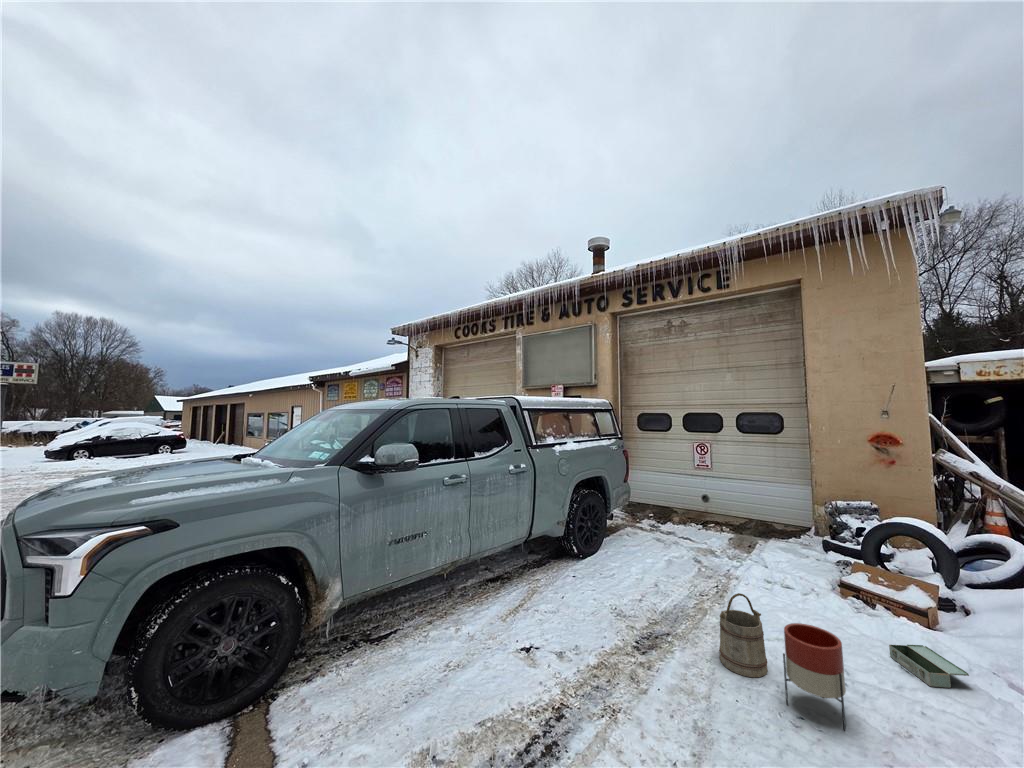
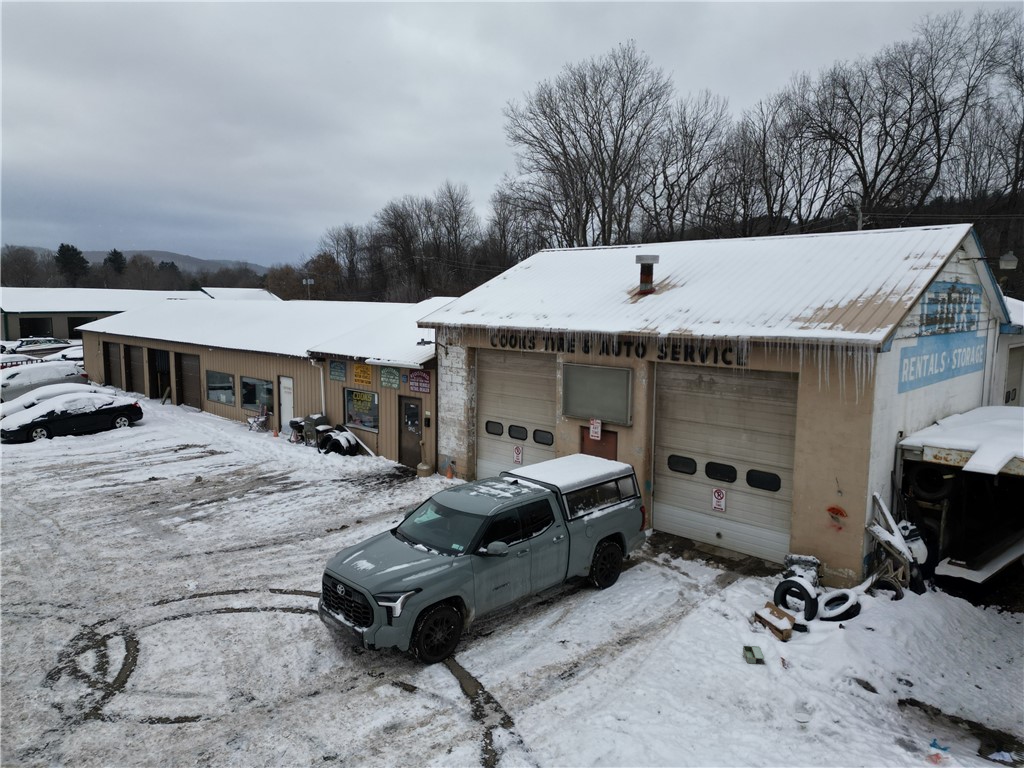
bucket: present [719,593,768,677] -> none [658,620,680,657]
planter: present [783,623,846,730] -> none [676,635,700,675]

